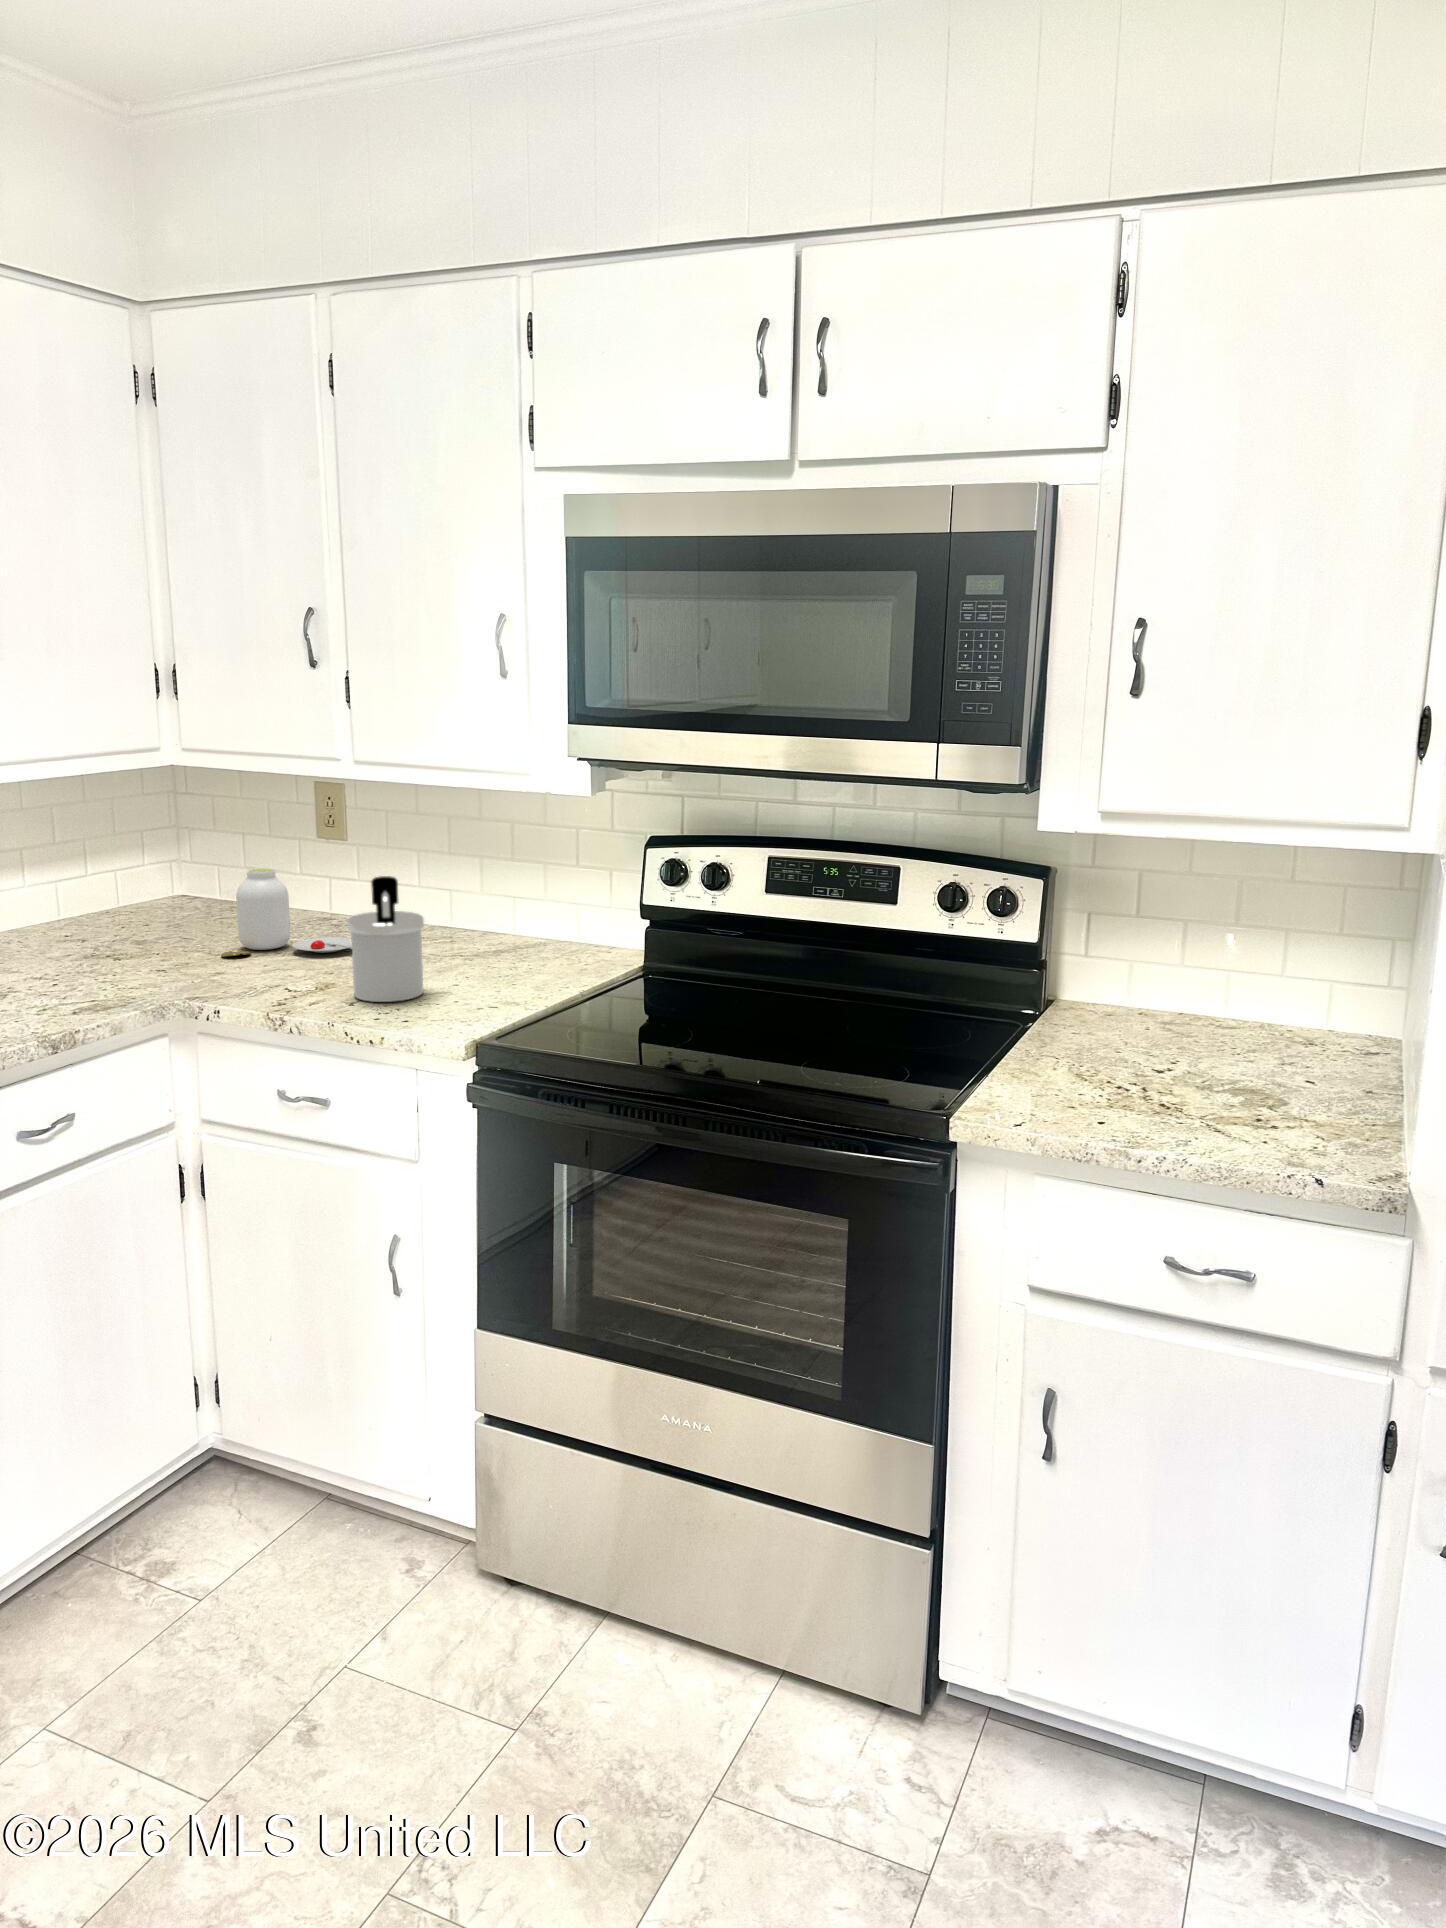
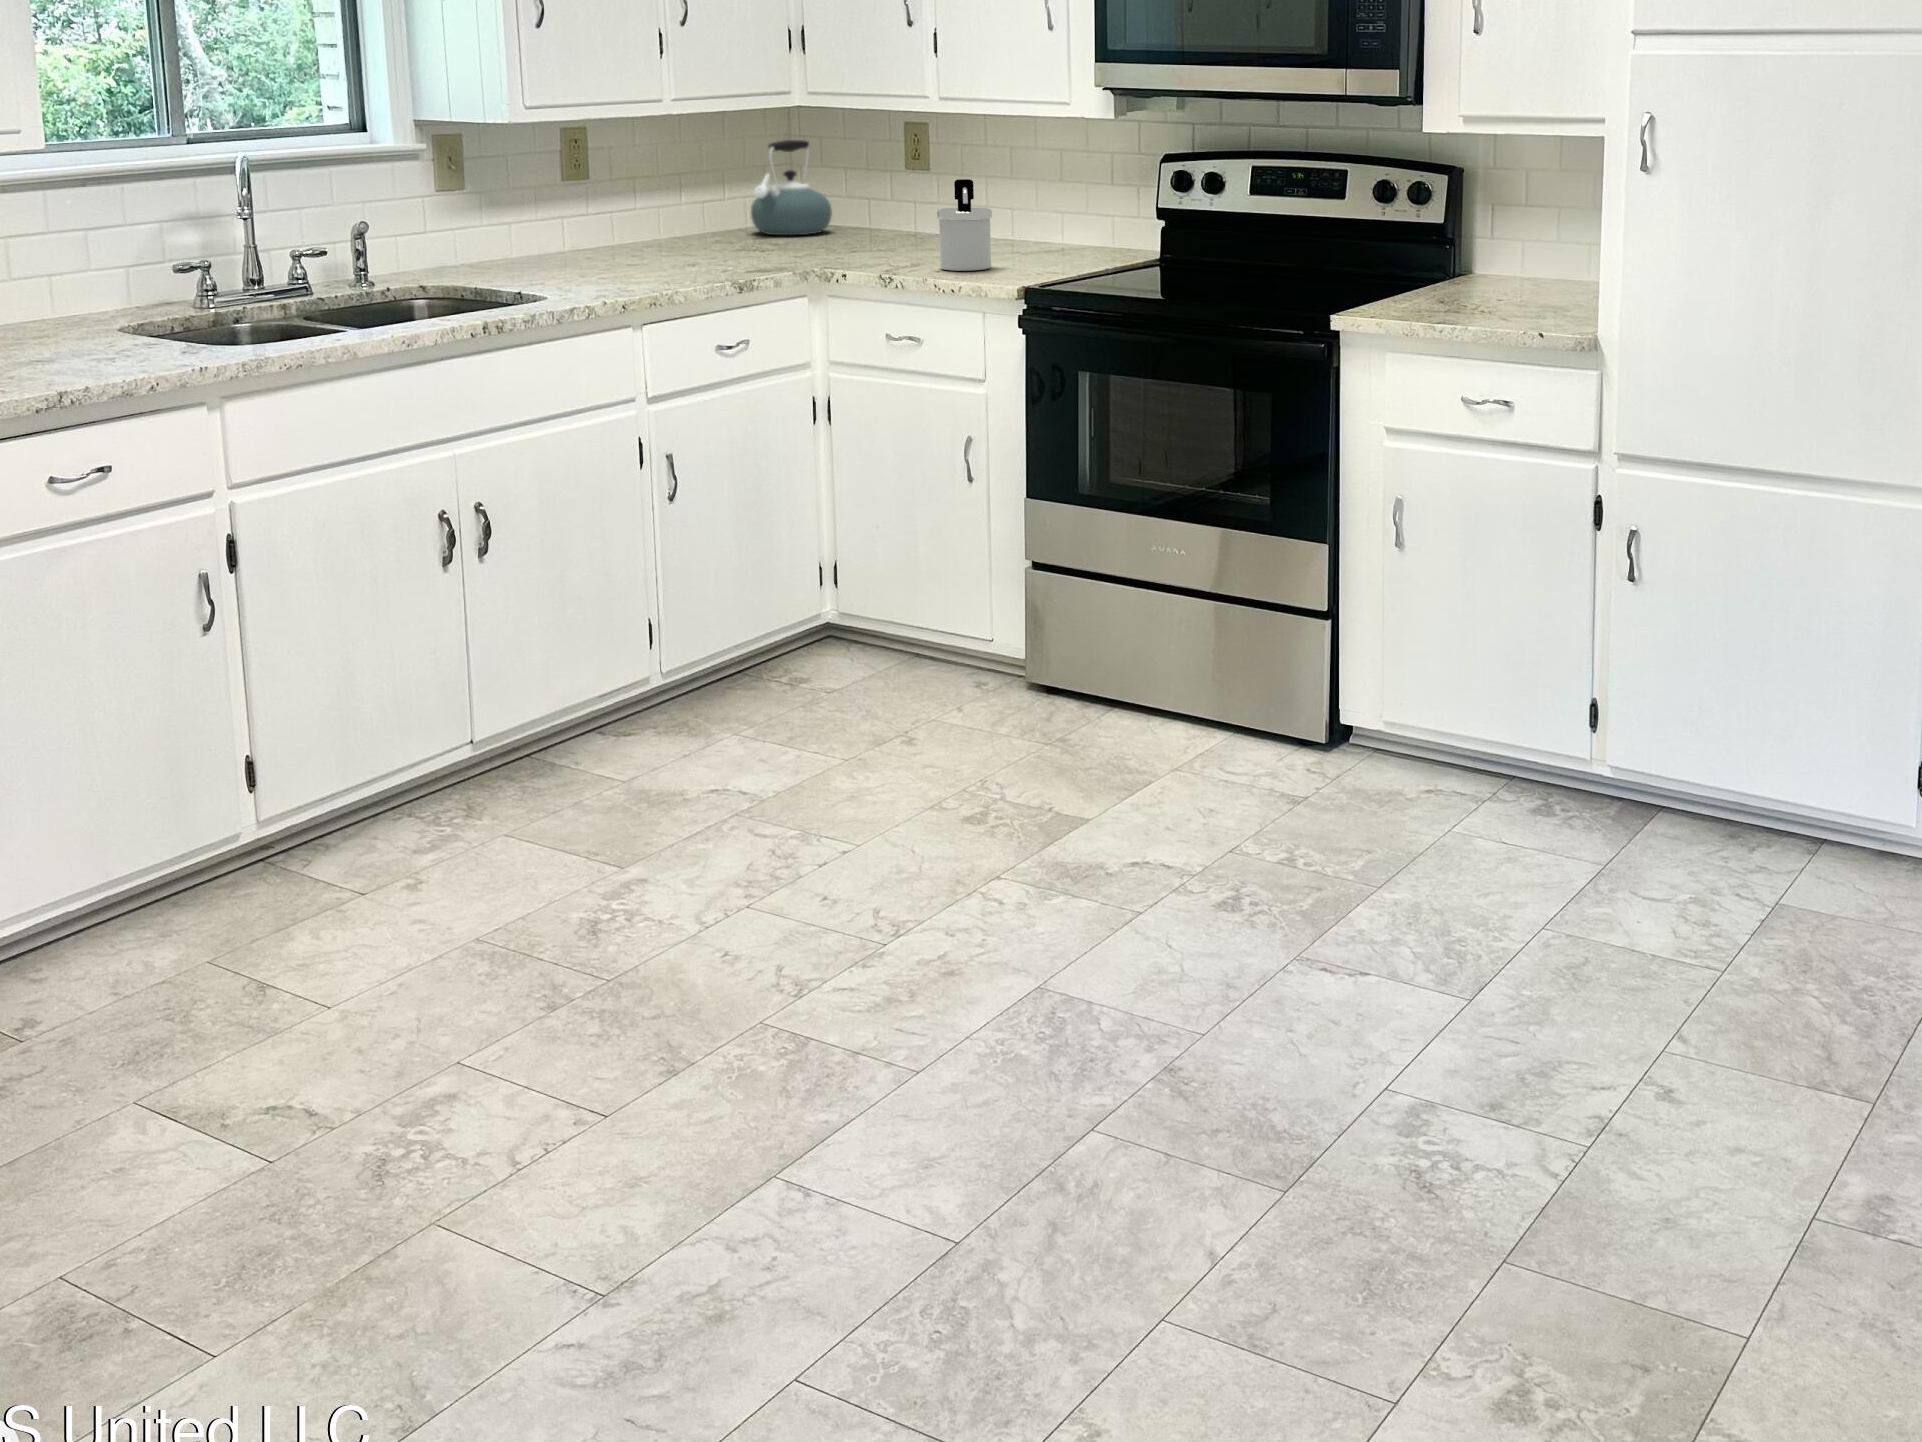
kettle: none [119,800,225,919] -> present [751,140,832,235]
jar: present [221,868,352,957] -> none [838,186,942,252]

